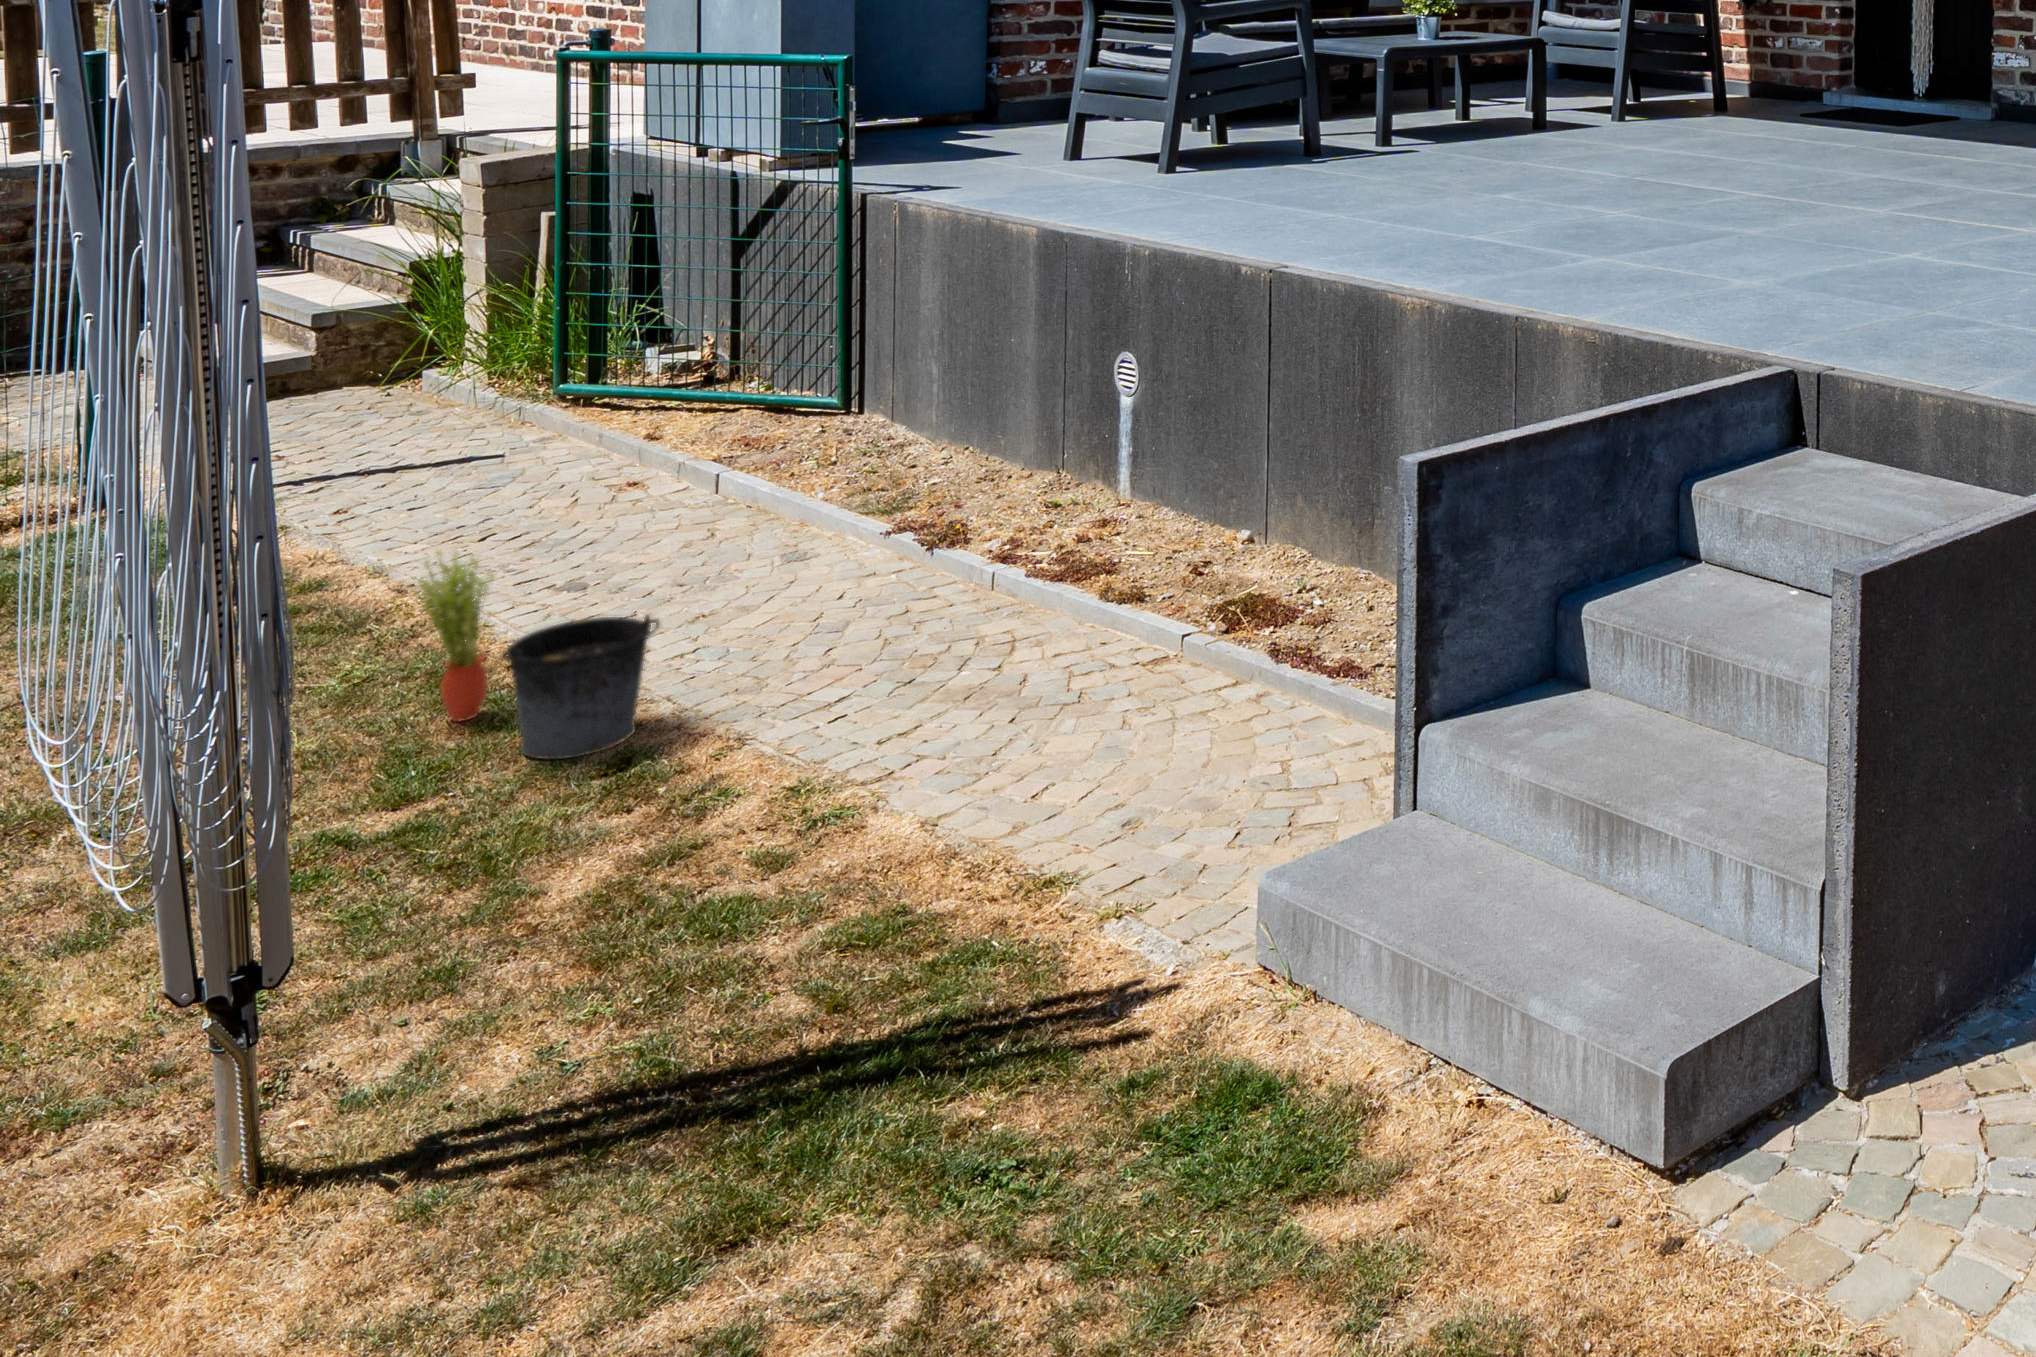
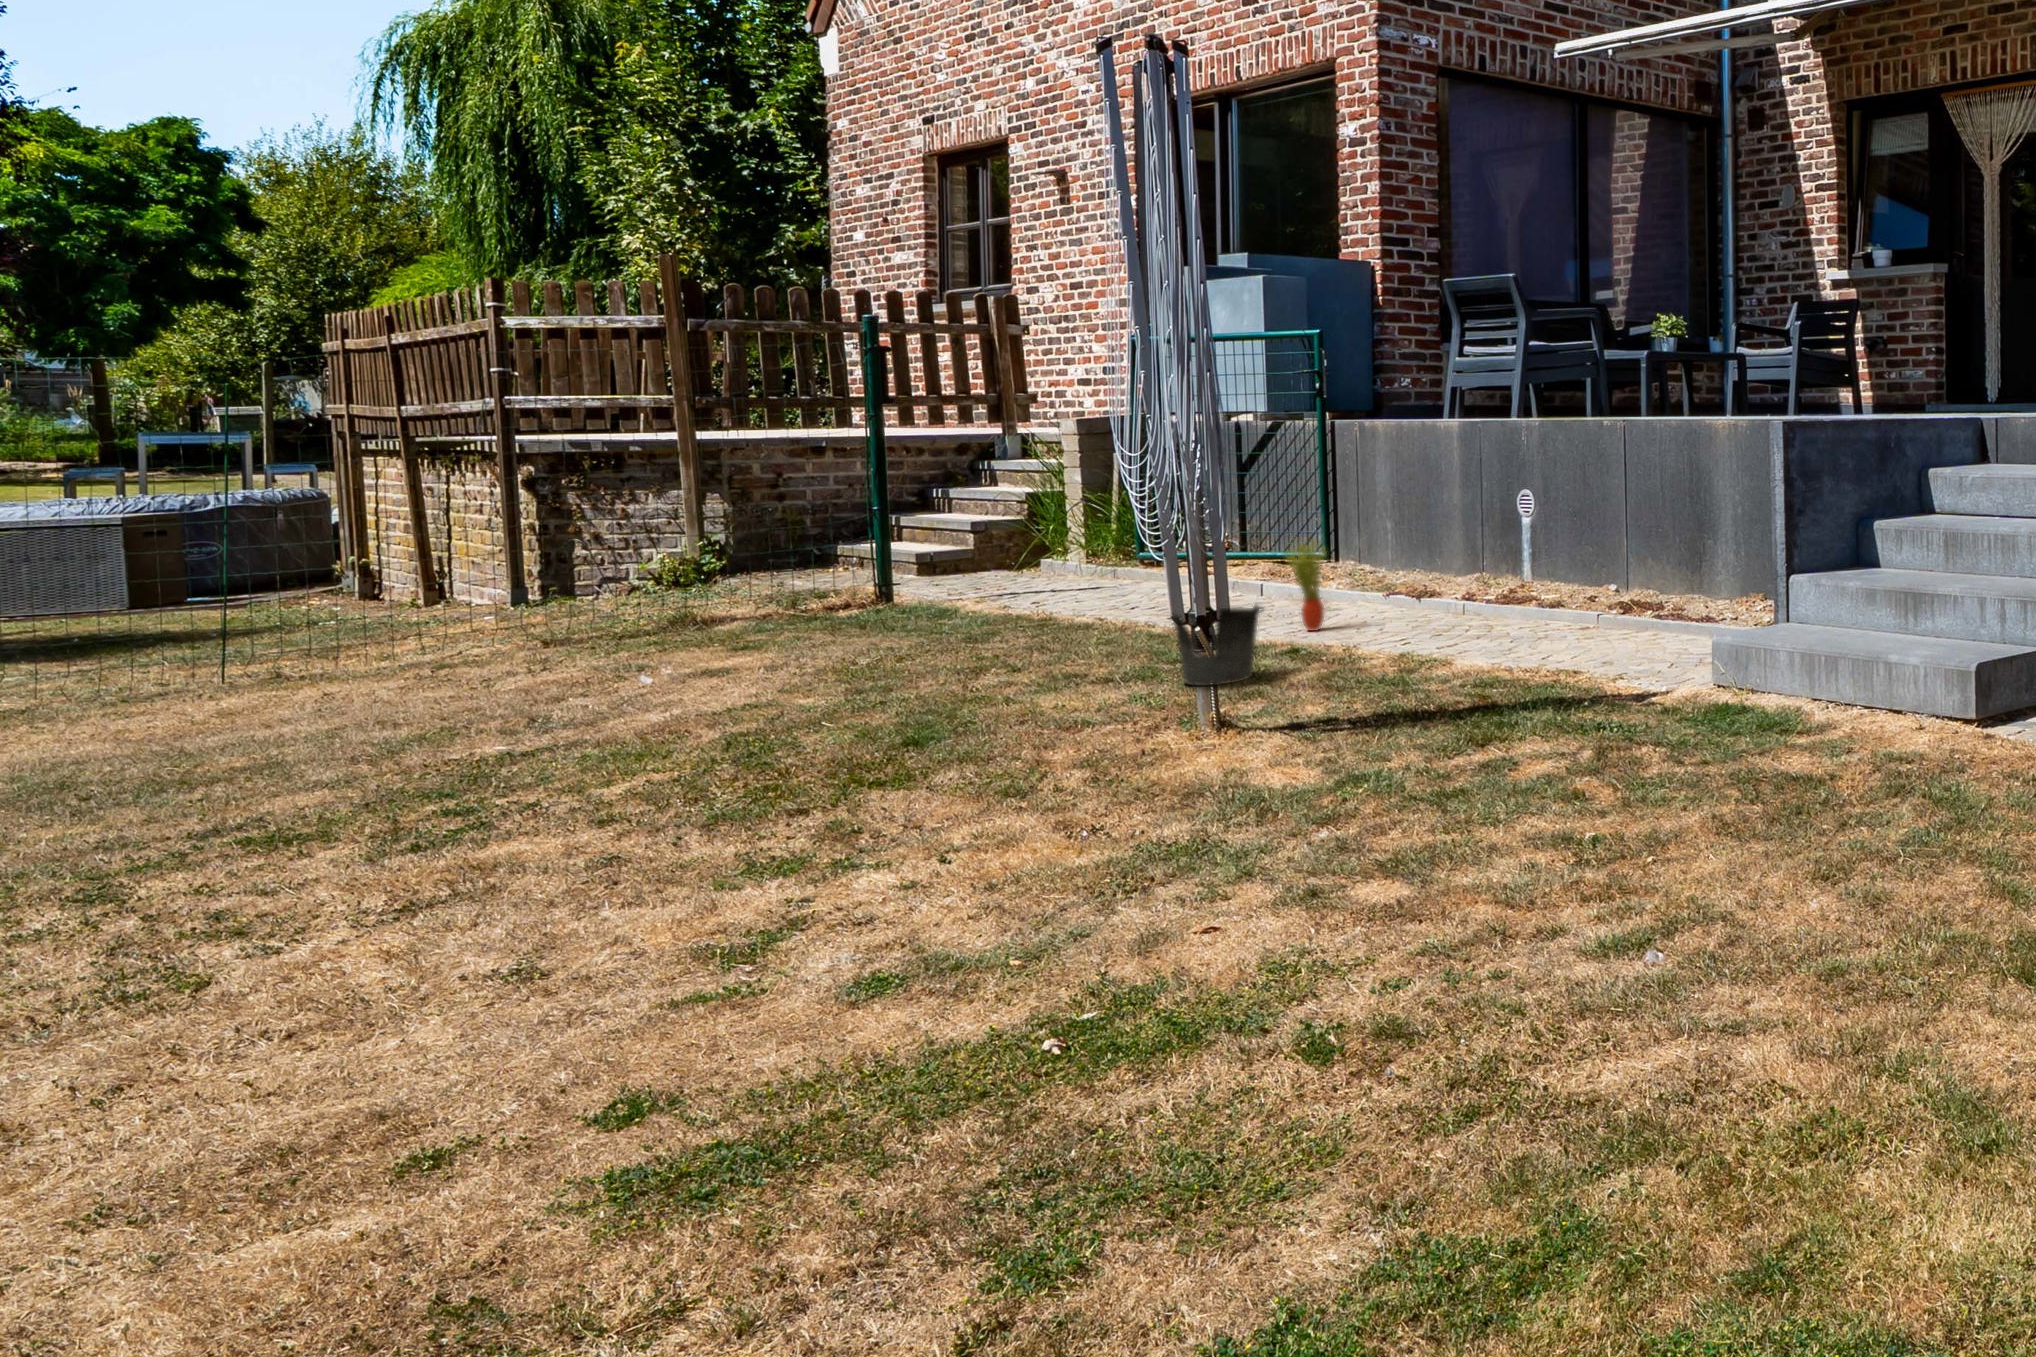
potted plant: present [413,552,494,721] -> present [1285,537,1325,631]

